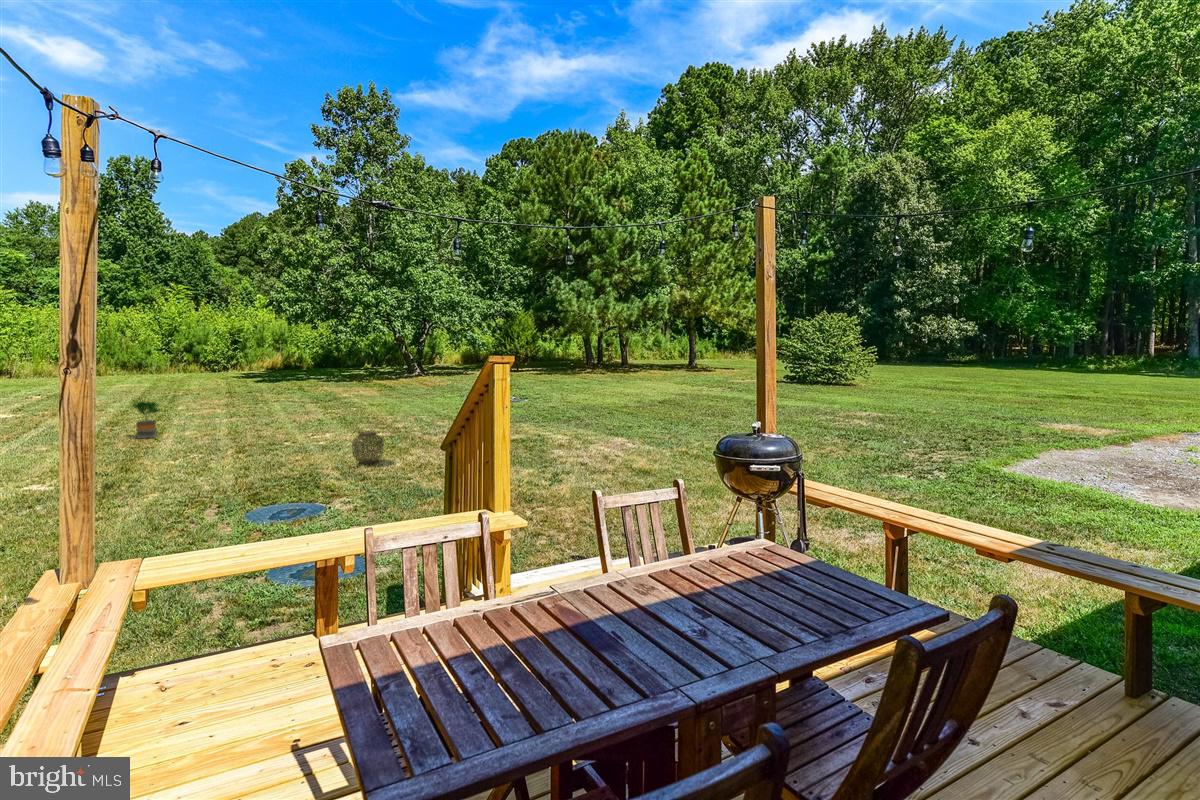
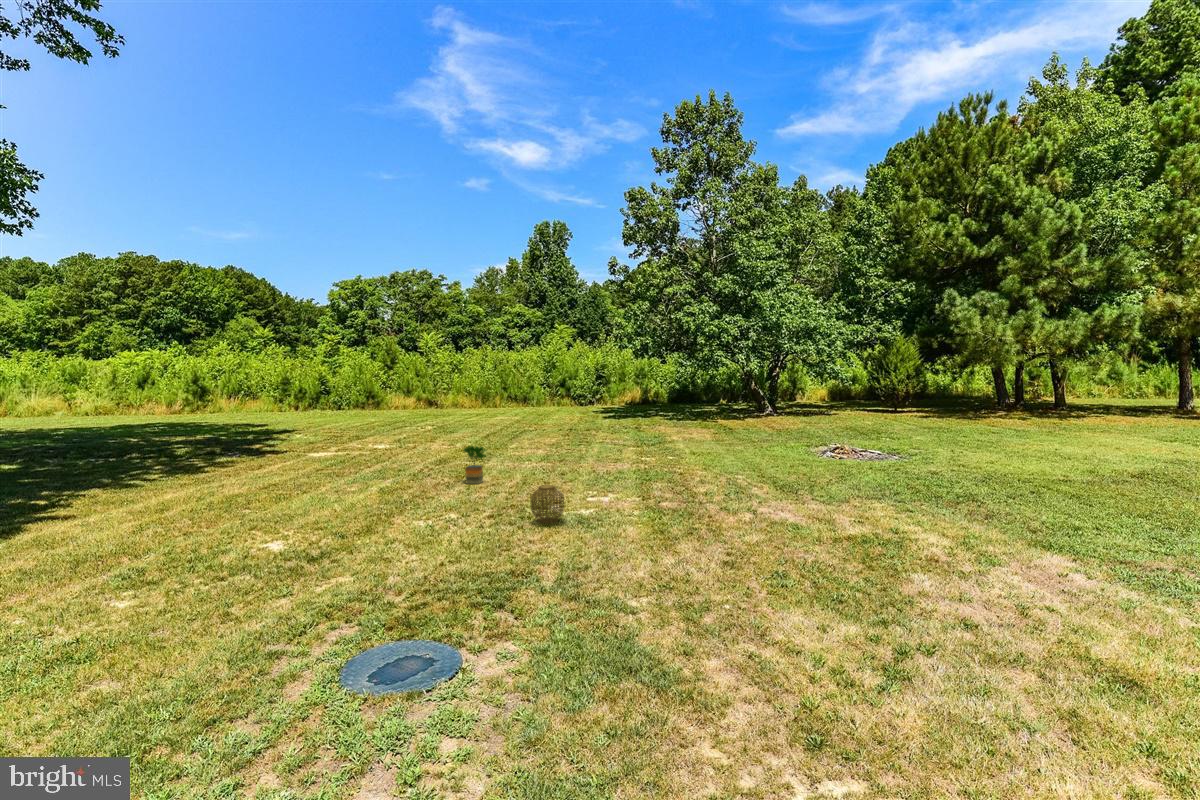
woven basket: present [352,431,384,464] -> present [531,485,564,523]

